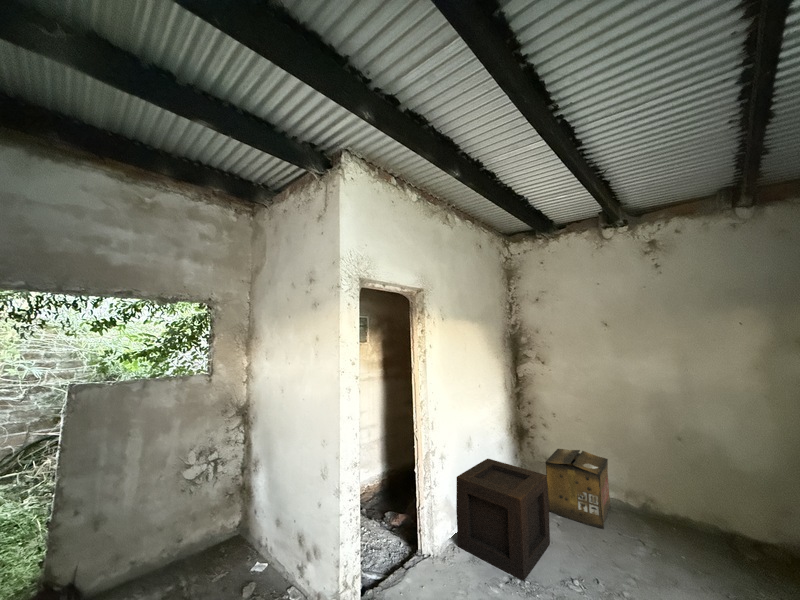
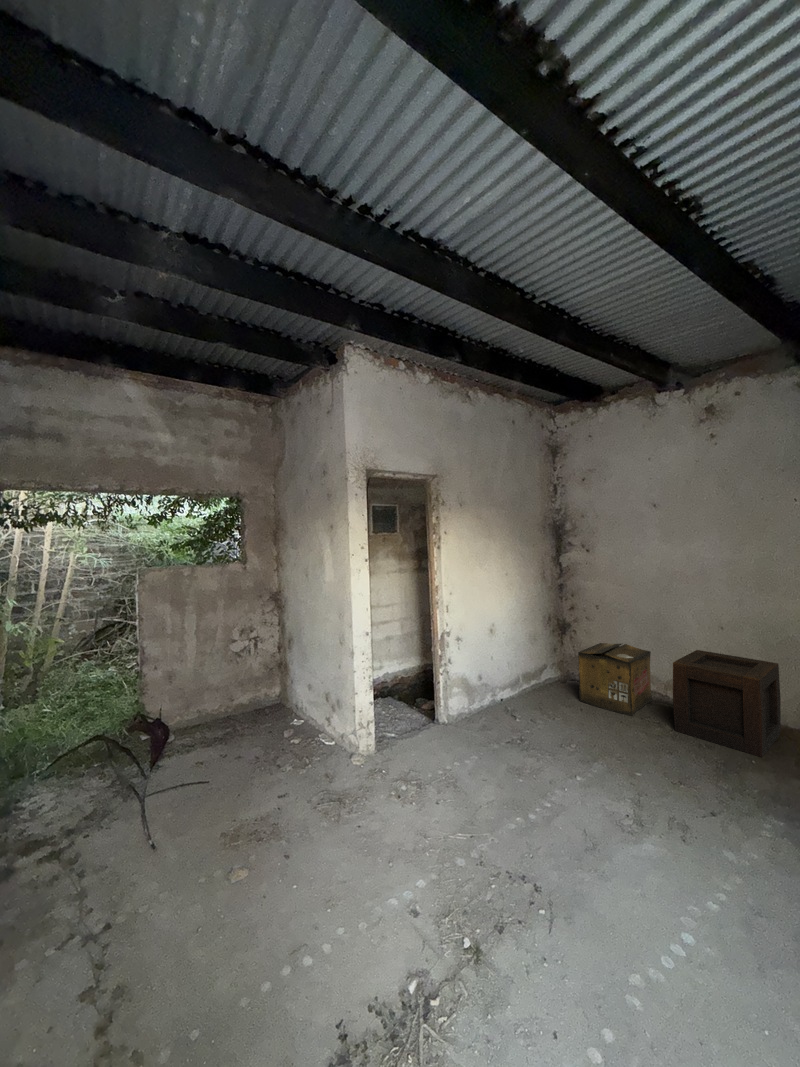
wooden crate: present [456,459,550,581] -> present [673,650,781,757]

